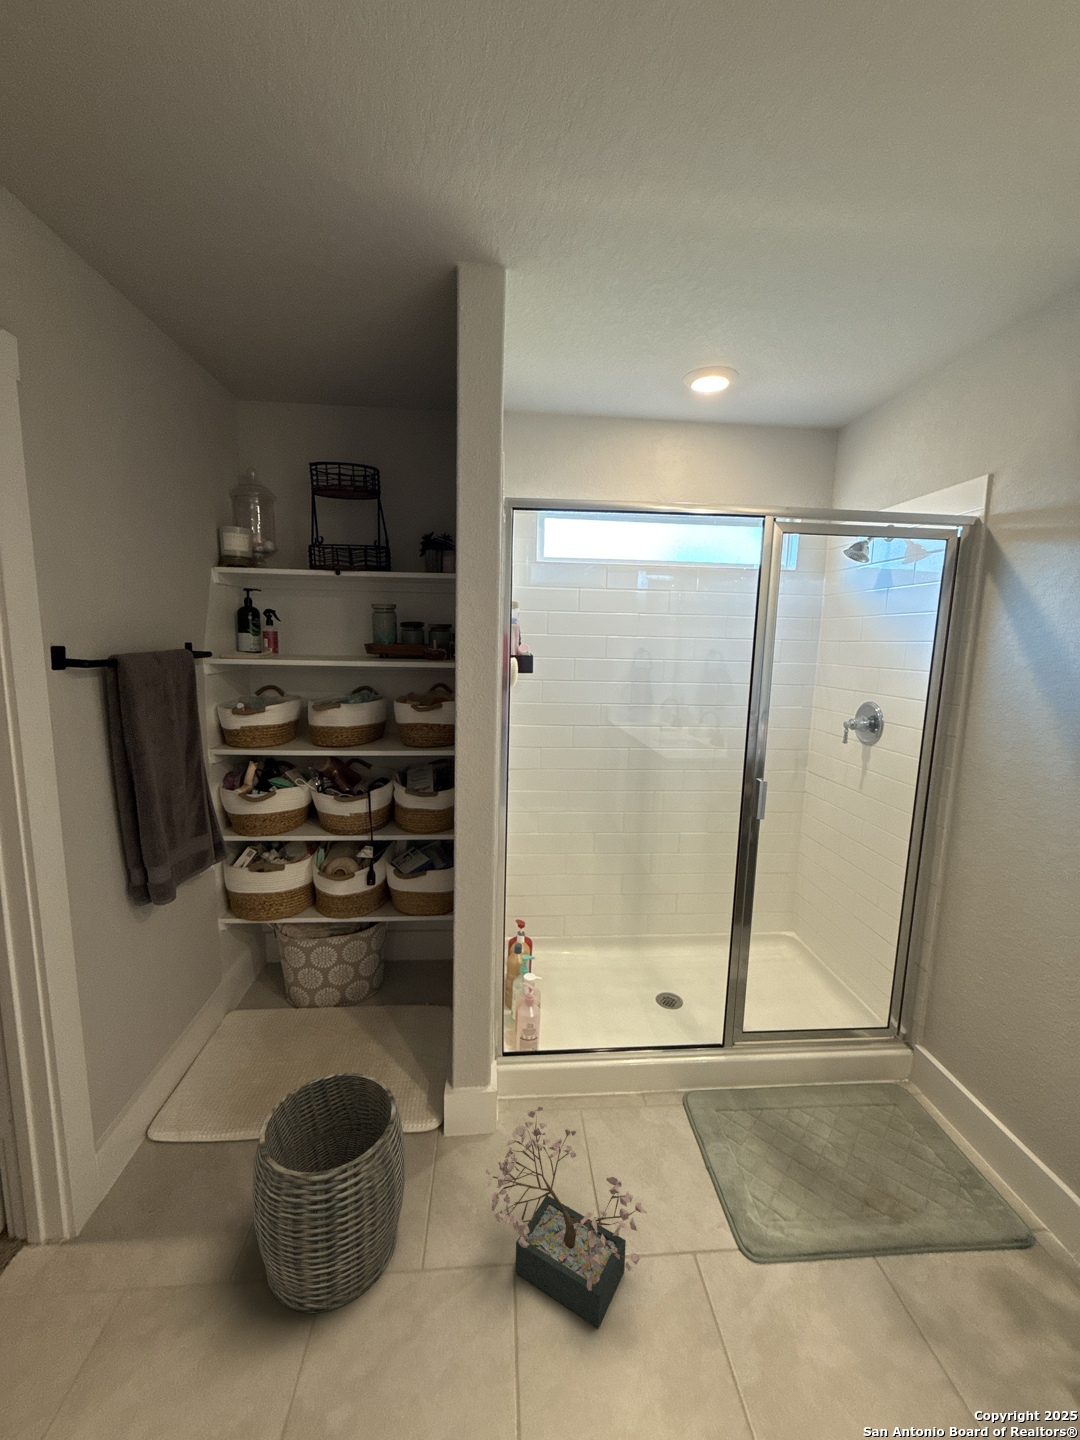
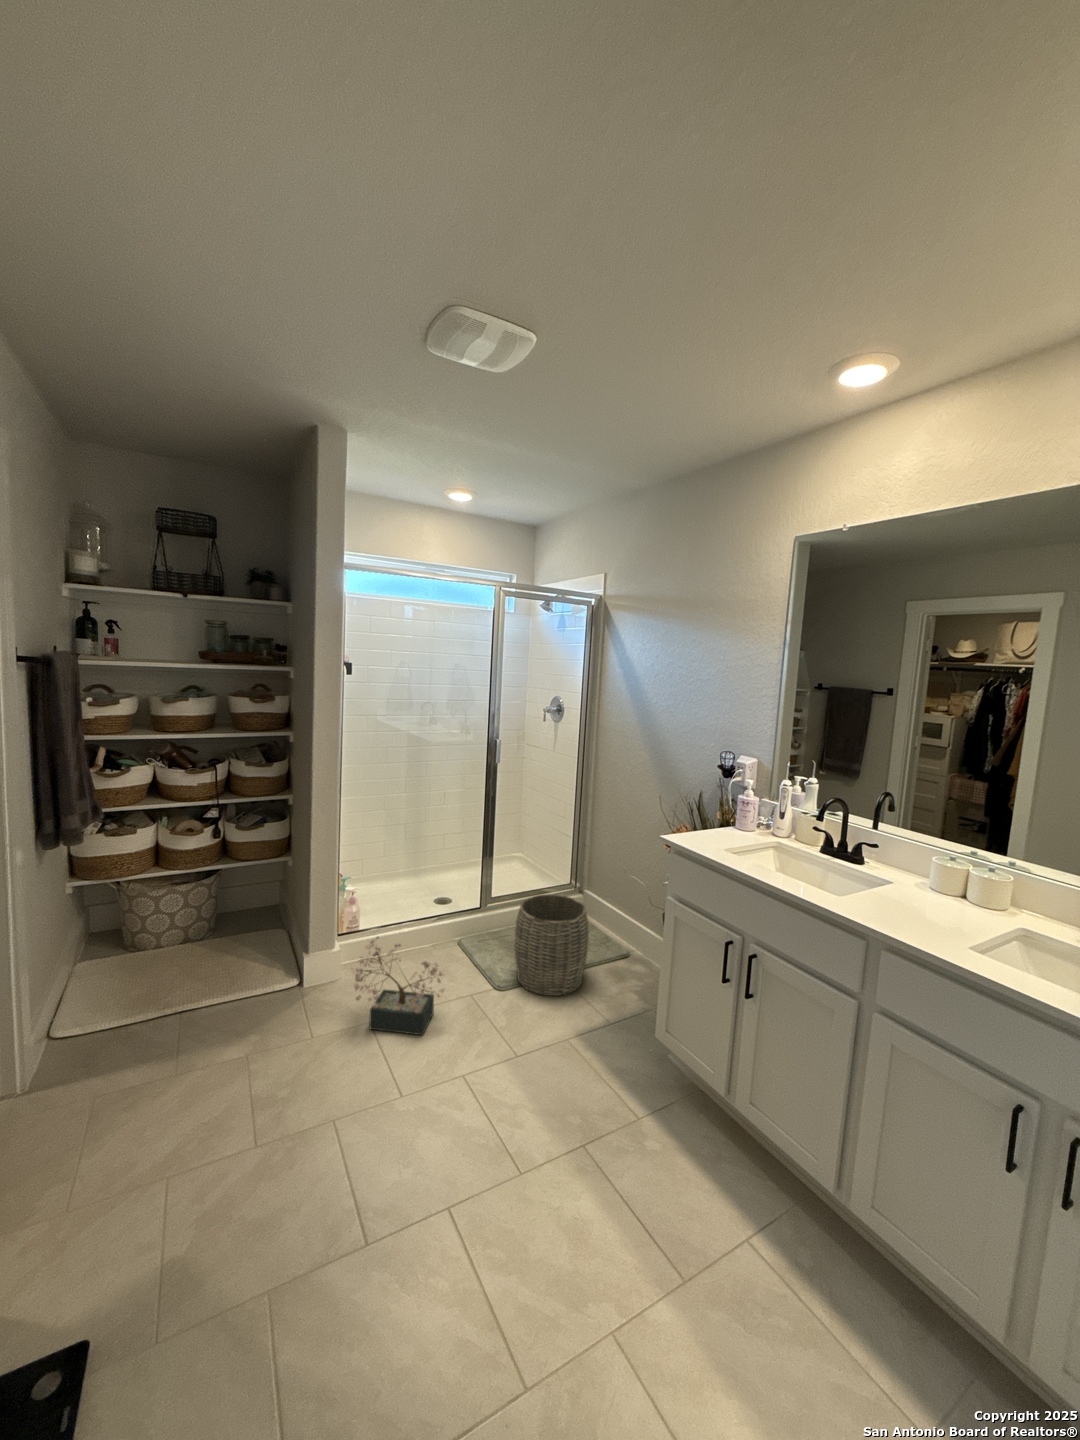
woven basket: present [253,1073,405,1313] -> present [515,894,589,996]

